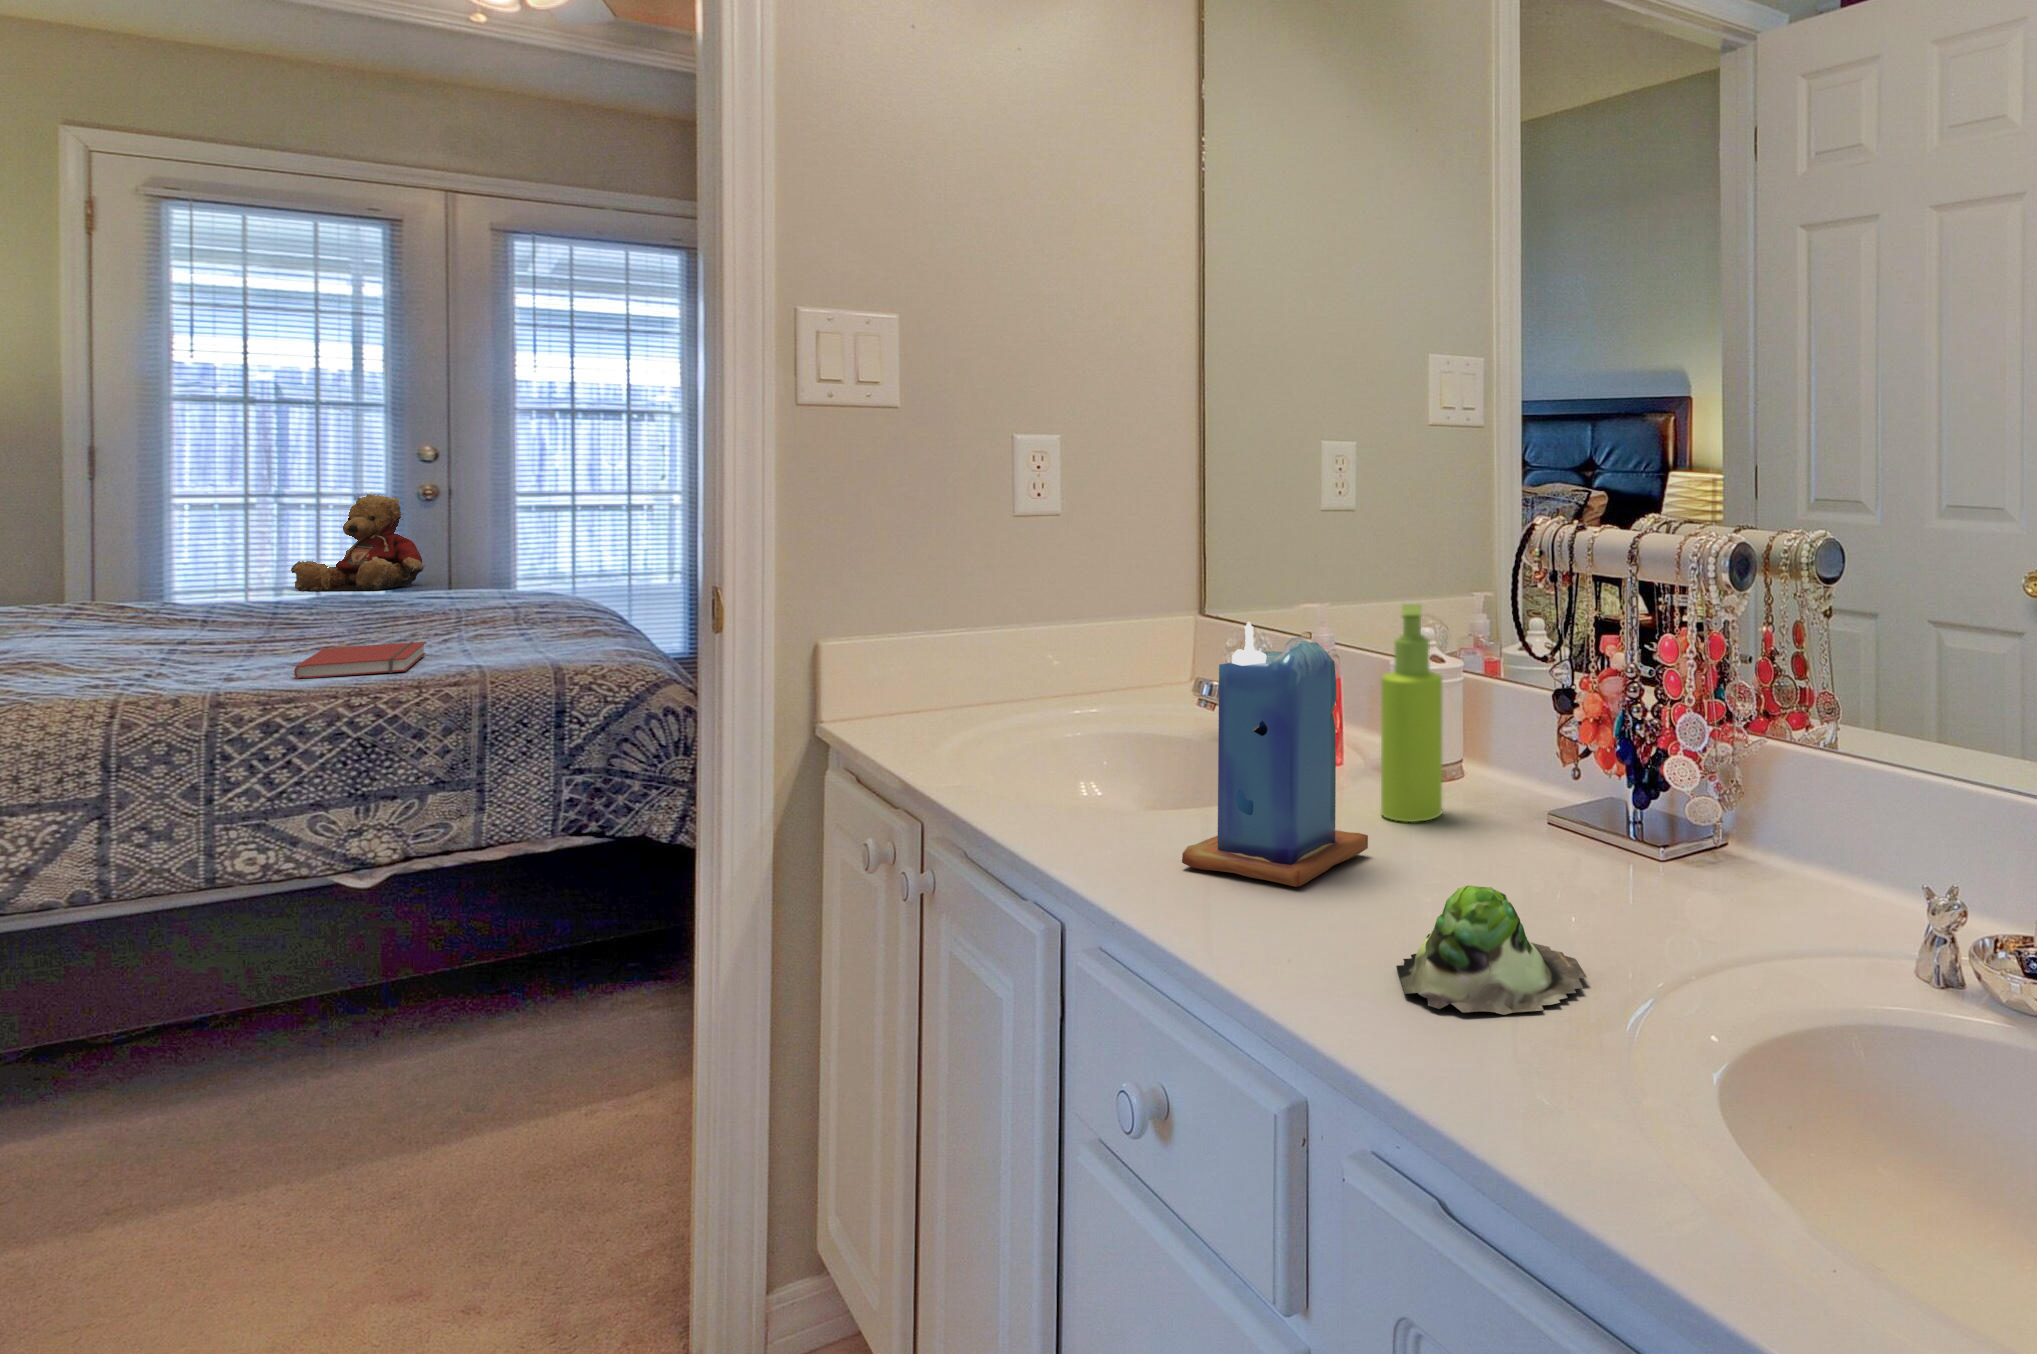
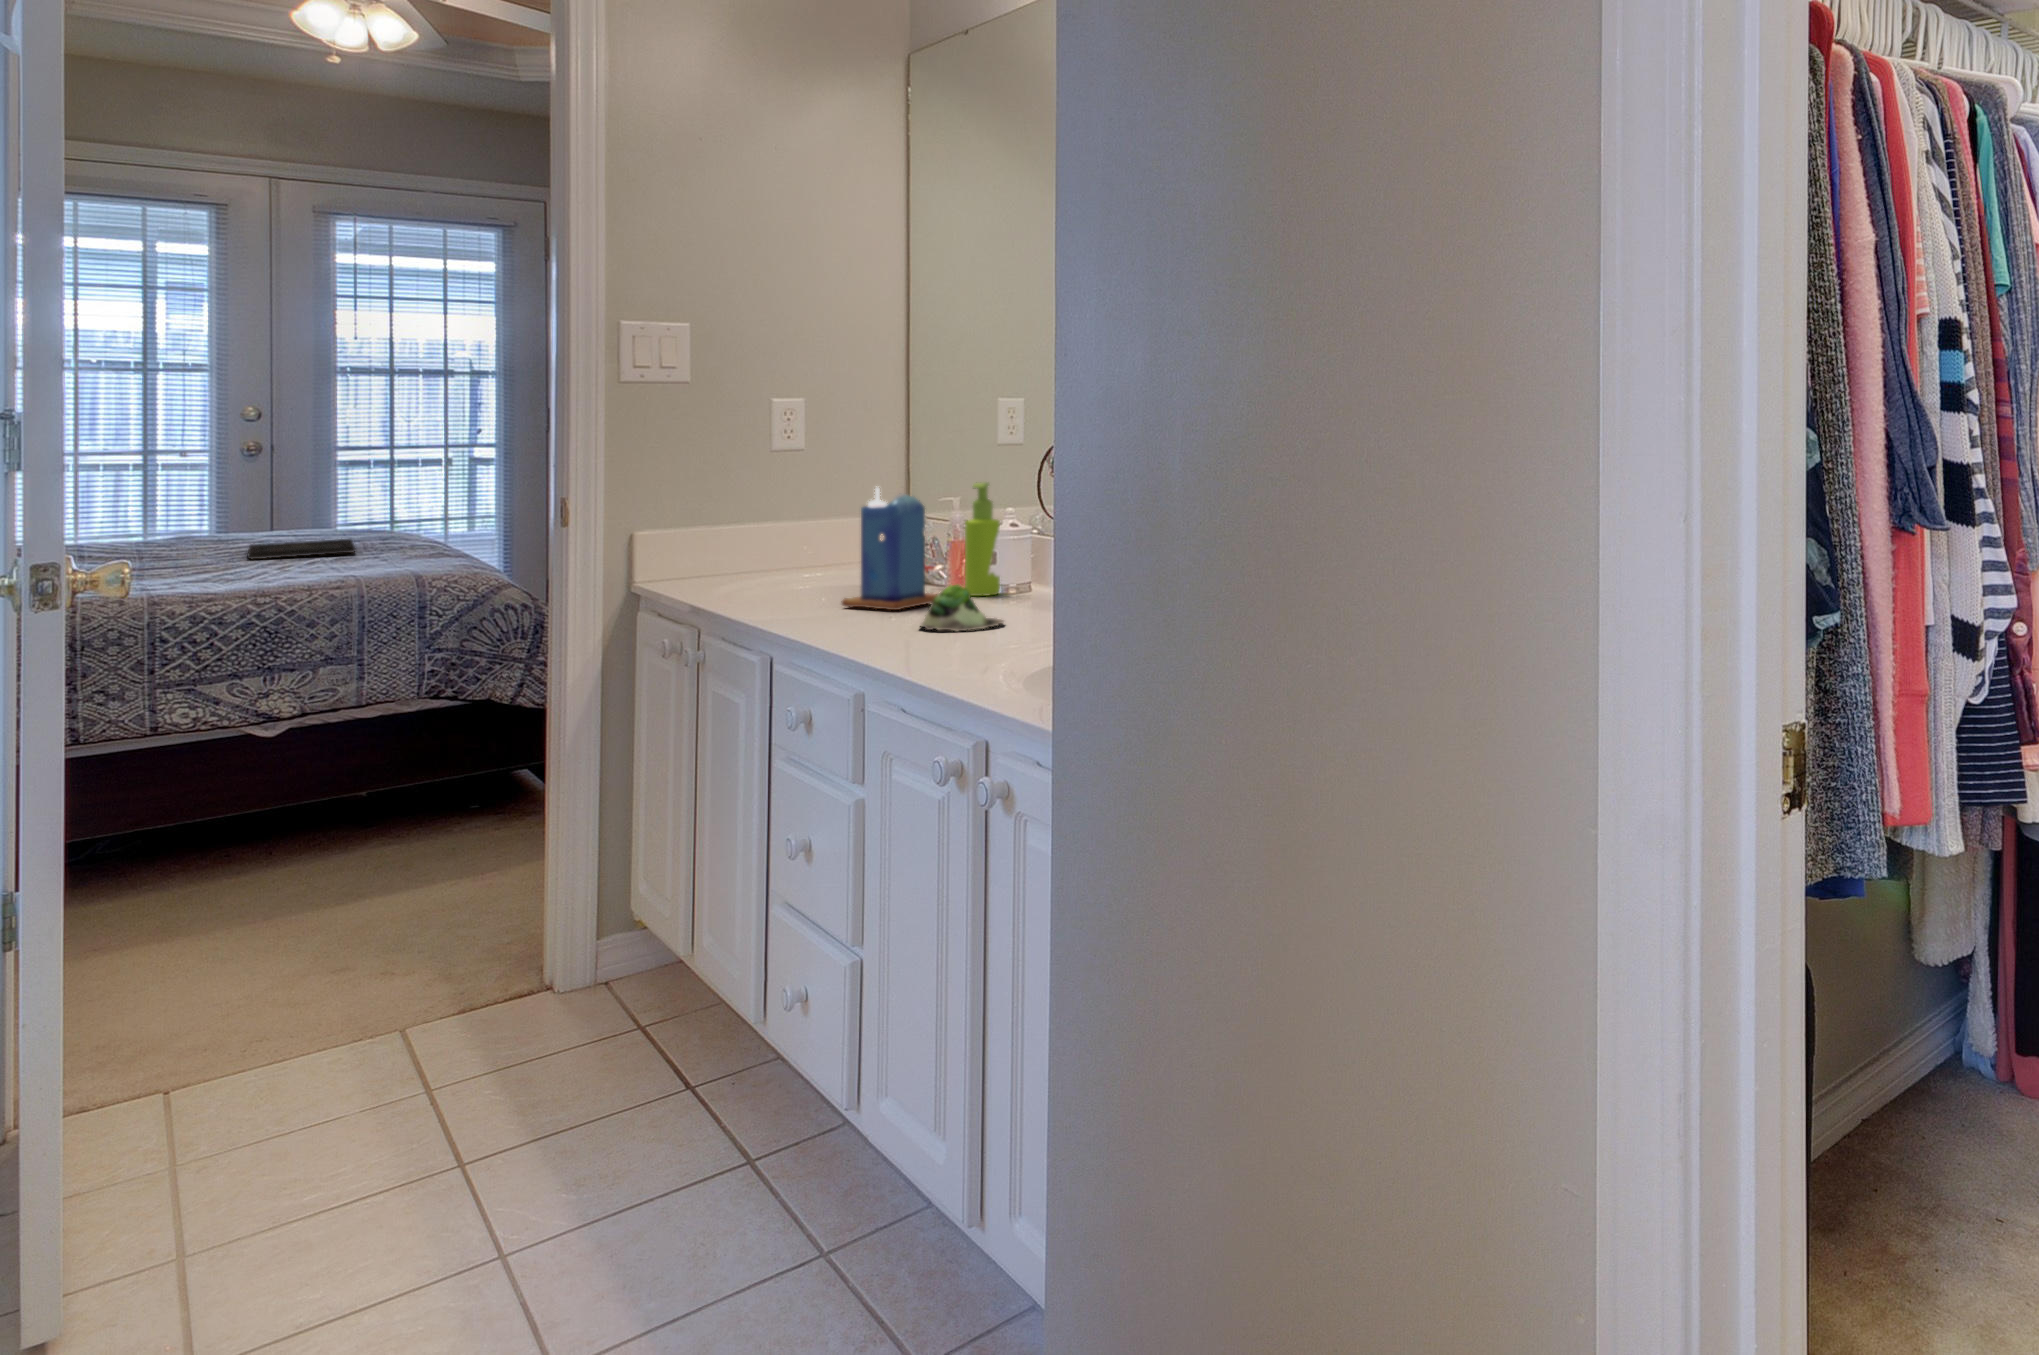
teddy bear: present [291,494,425,592] -> none [129,449,255,536]
tray: none [383,603,513,632] -> present [248,539,355,559]
book: present [294,642,426,679] -> none [202,561,299,586]

